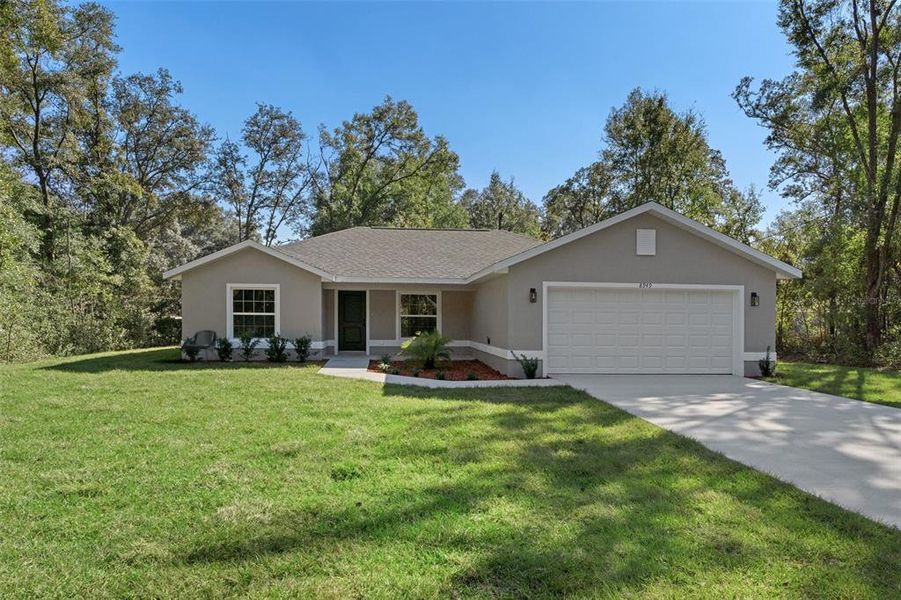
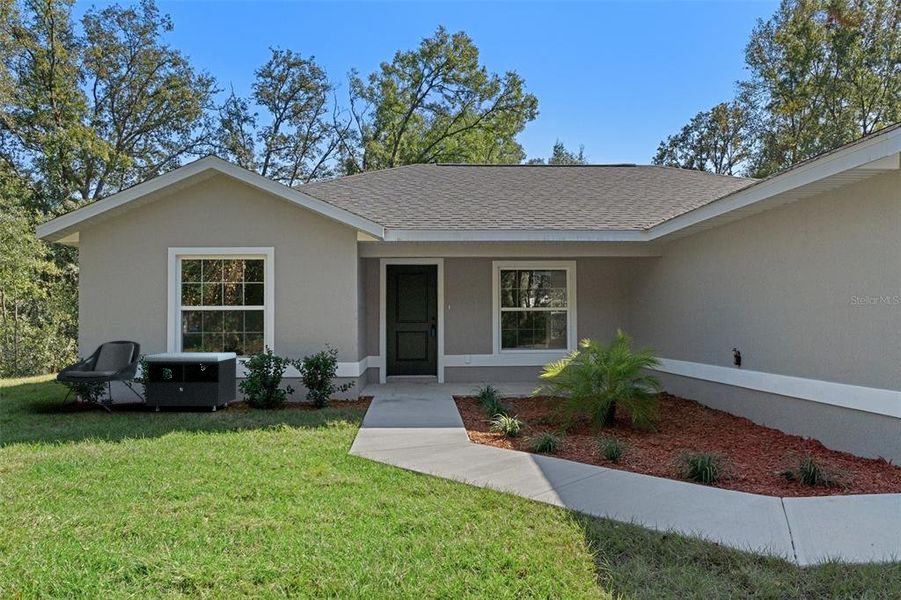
storage bench: none [223,336,263,363] -> present [146,353,236,411]

